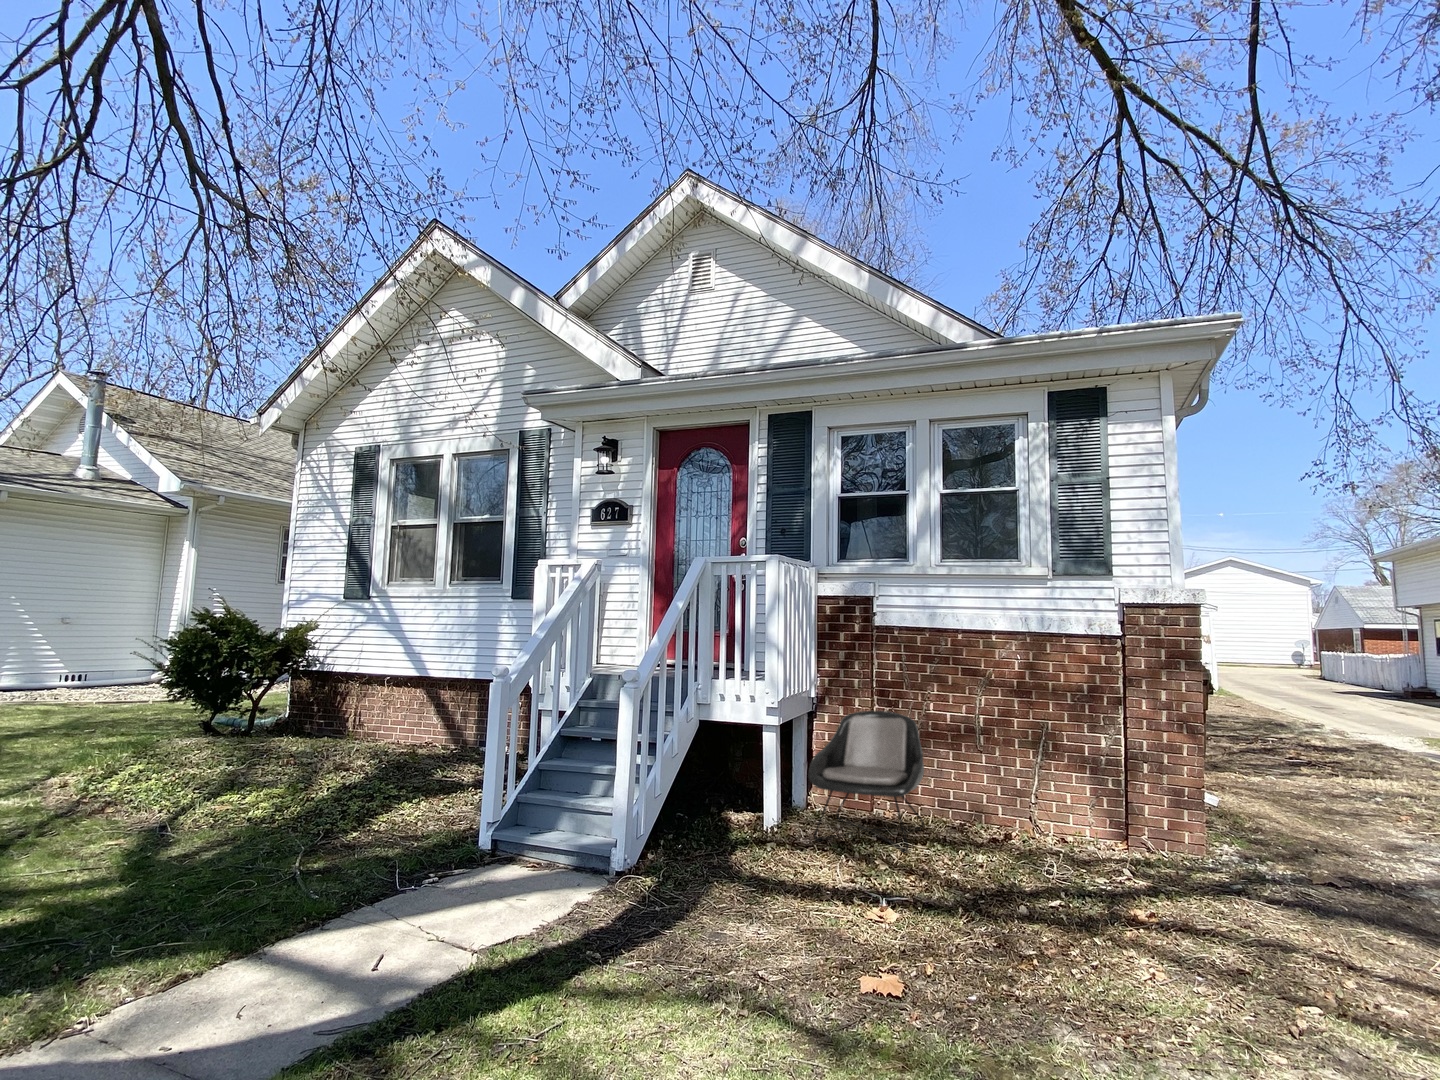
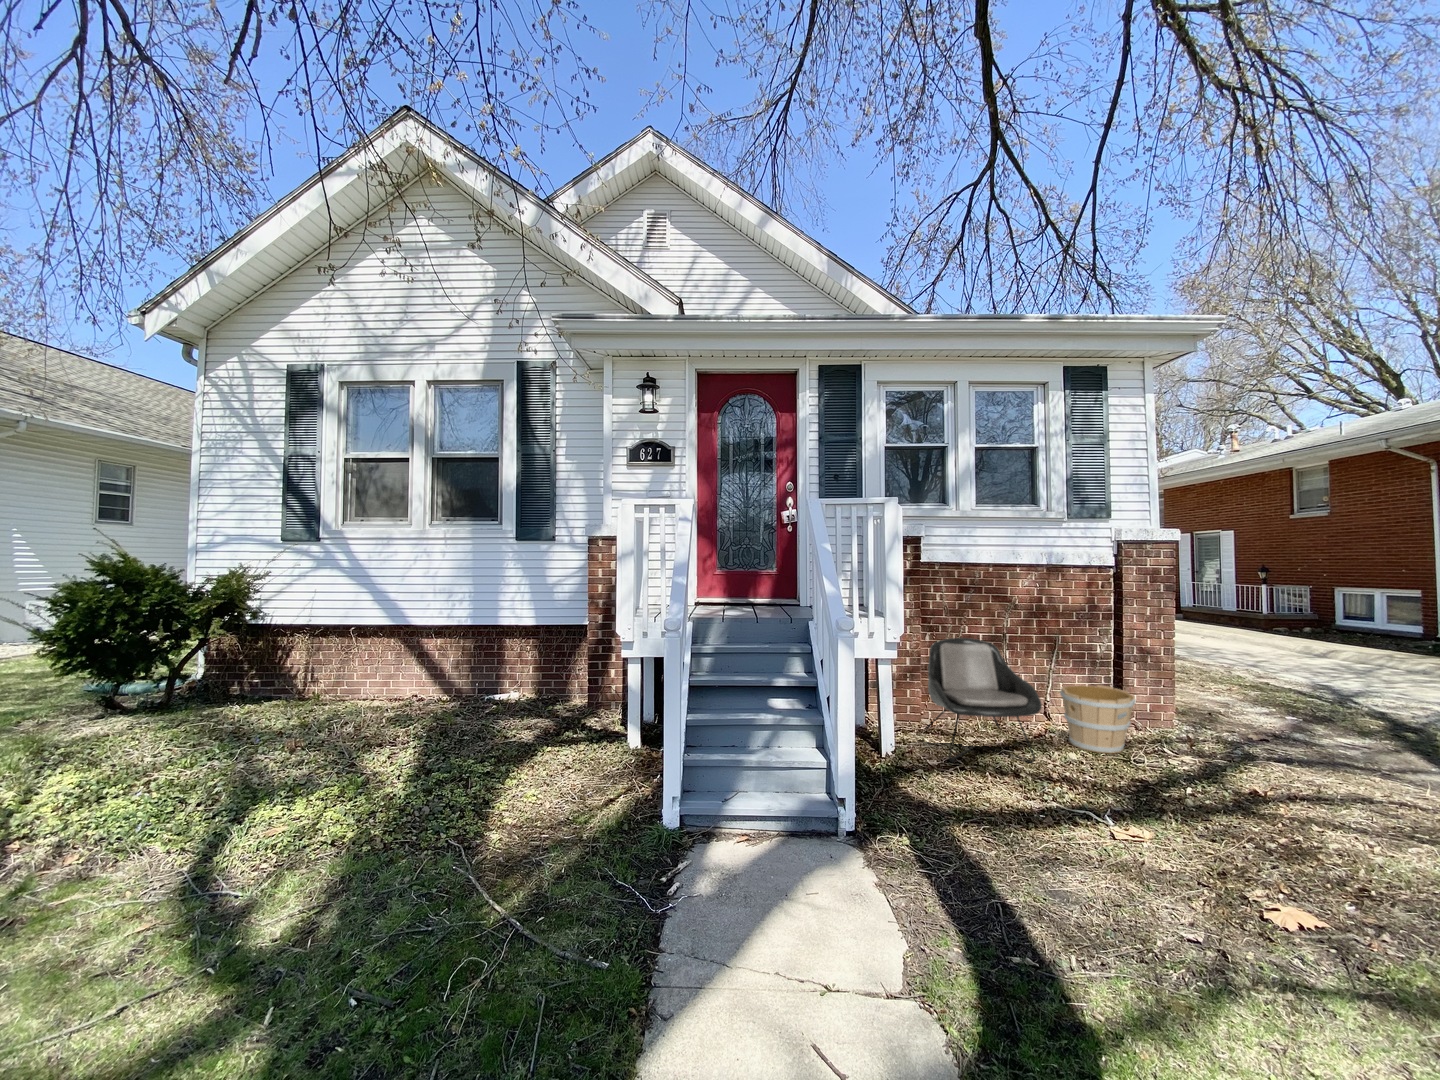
wooden bucket: none [984,776,1067,858] -> present [1060,685,1136,754]

